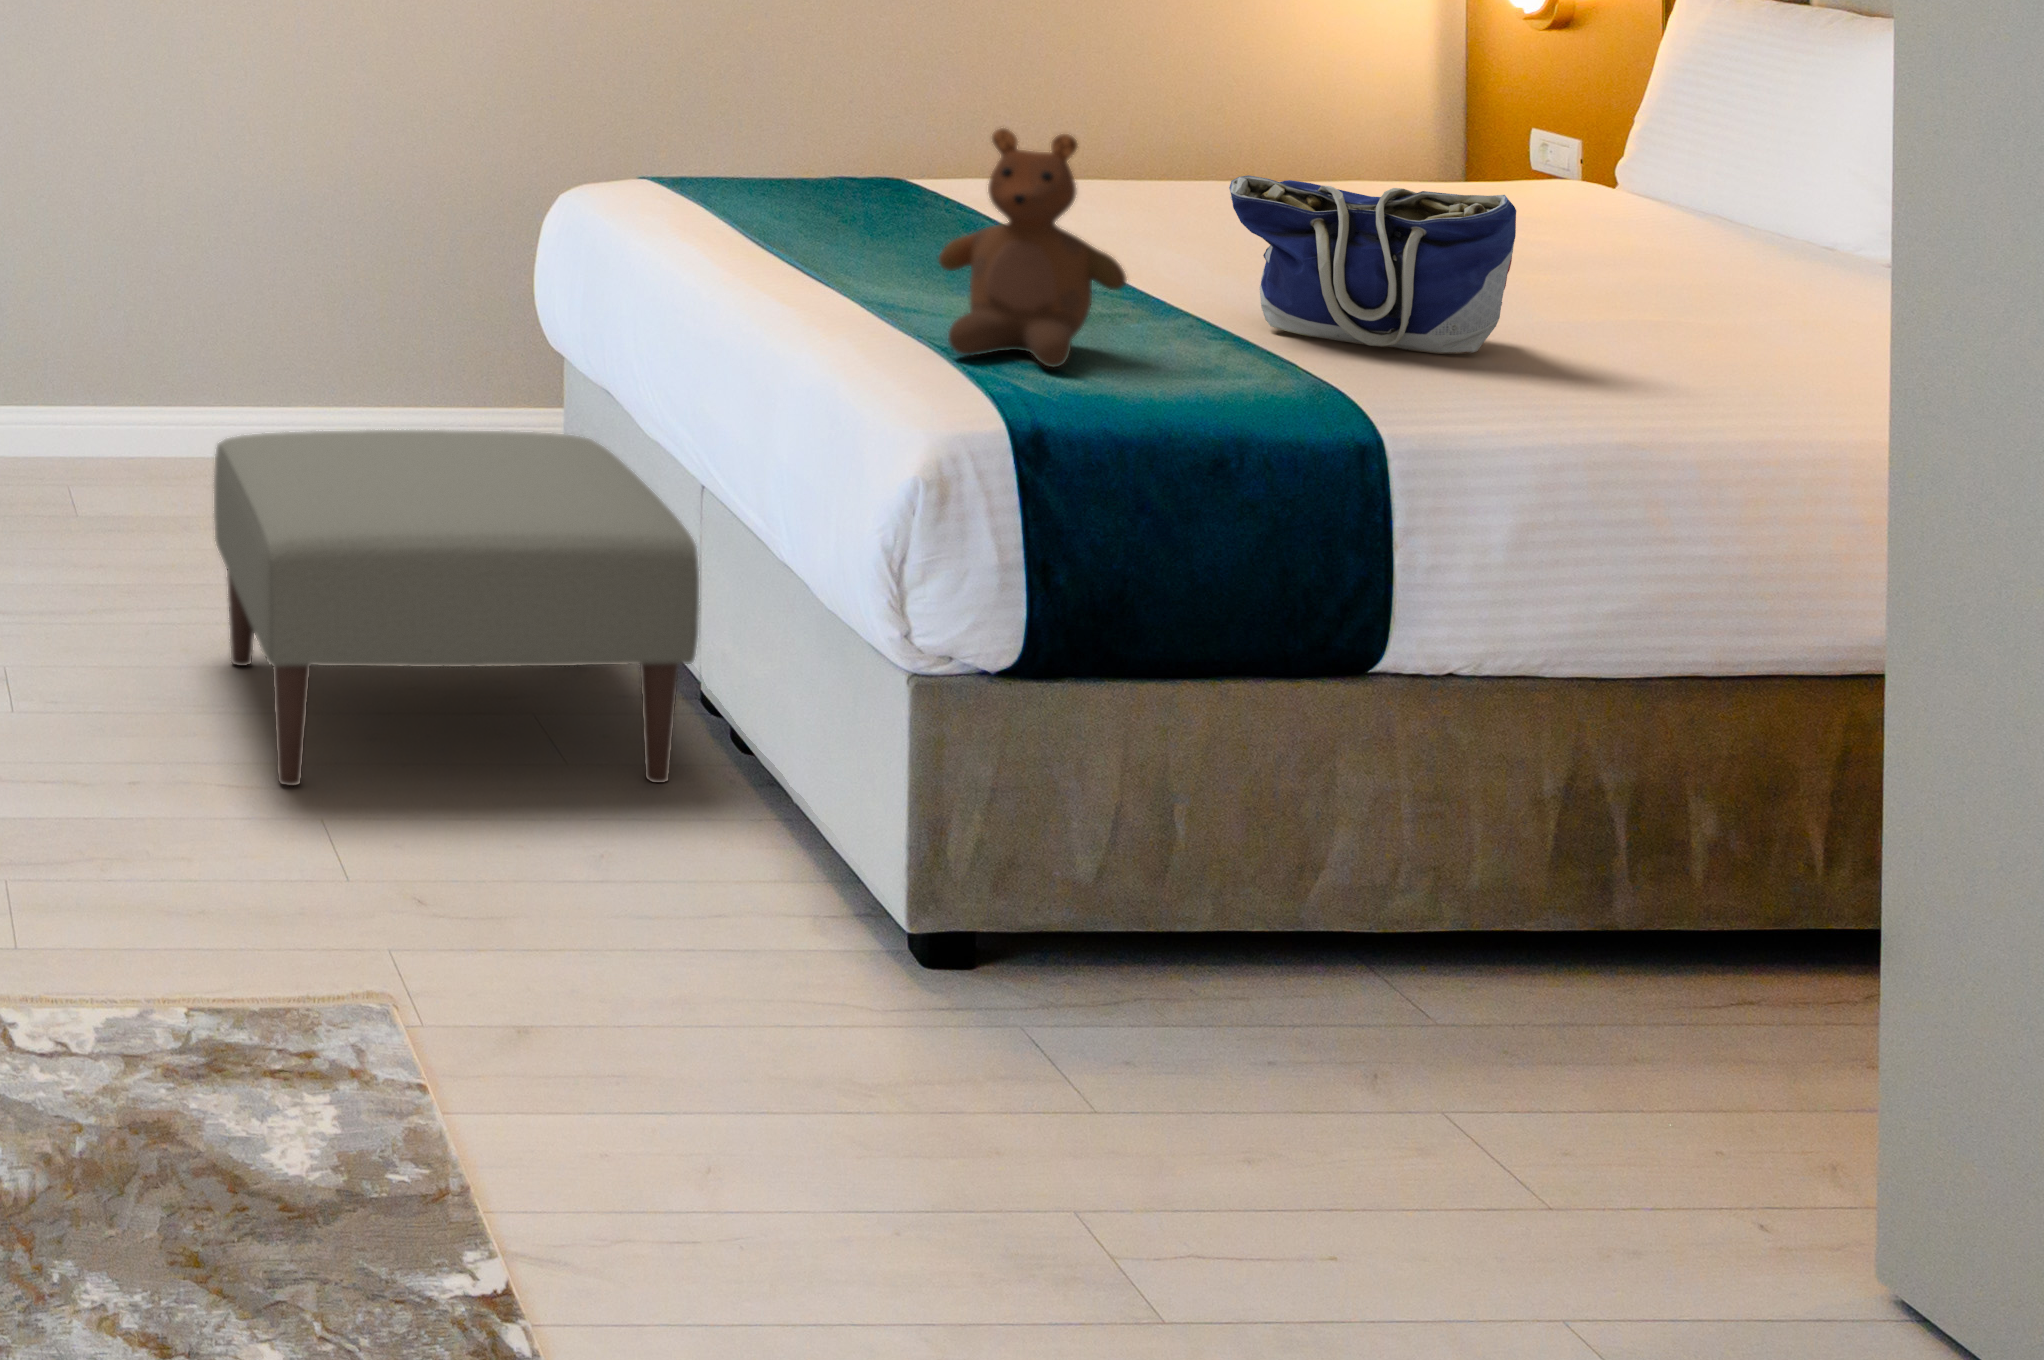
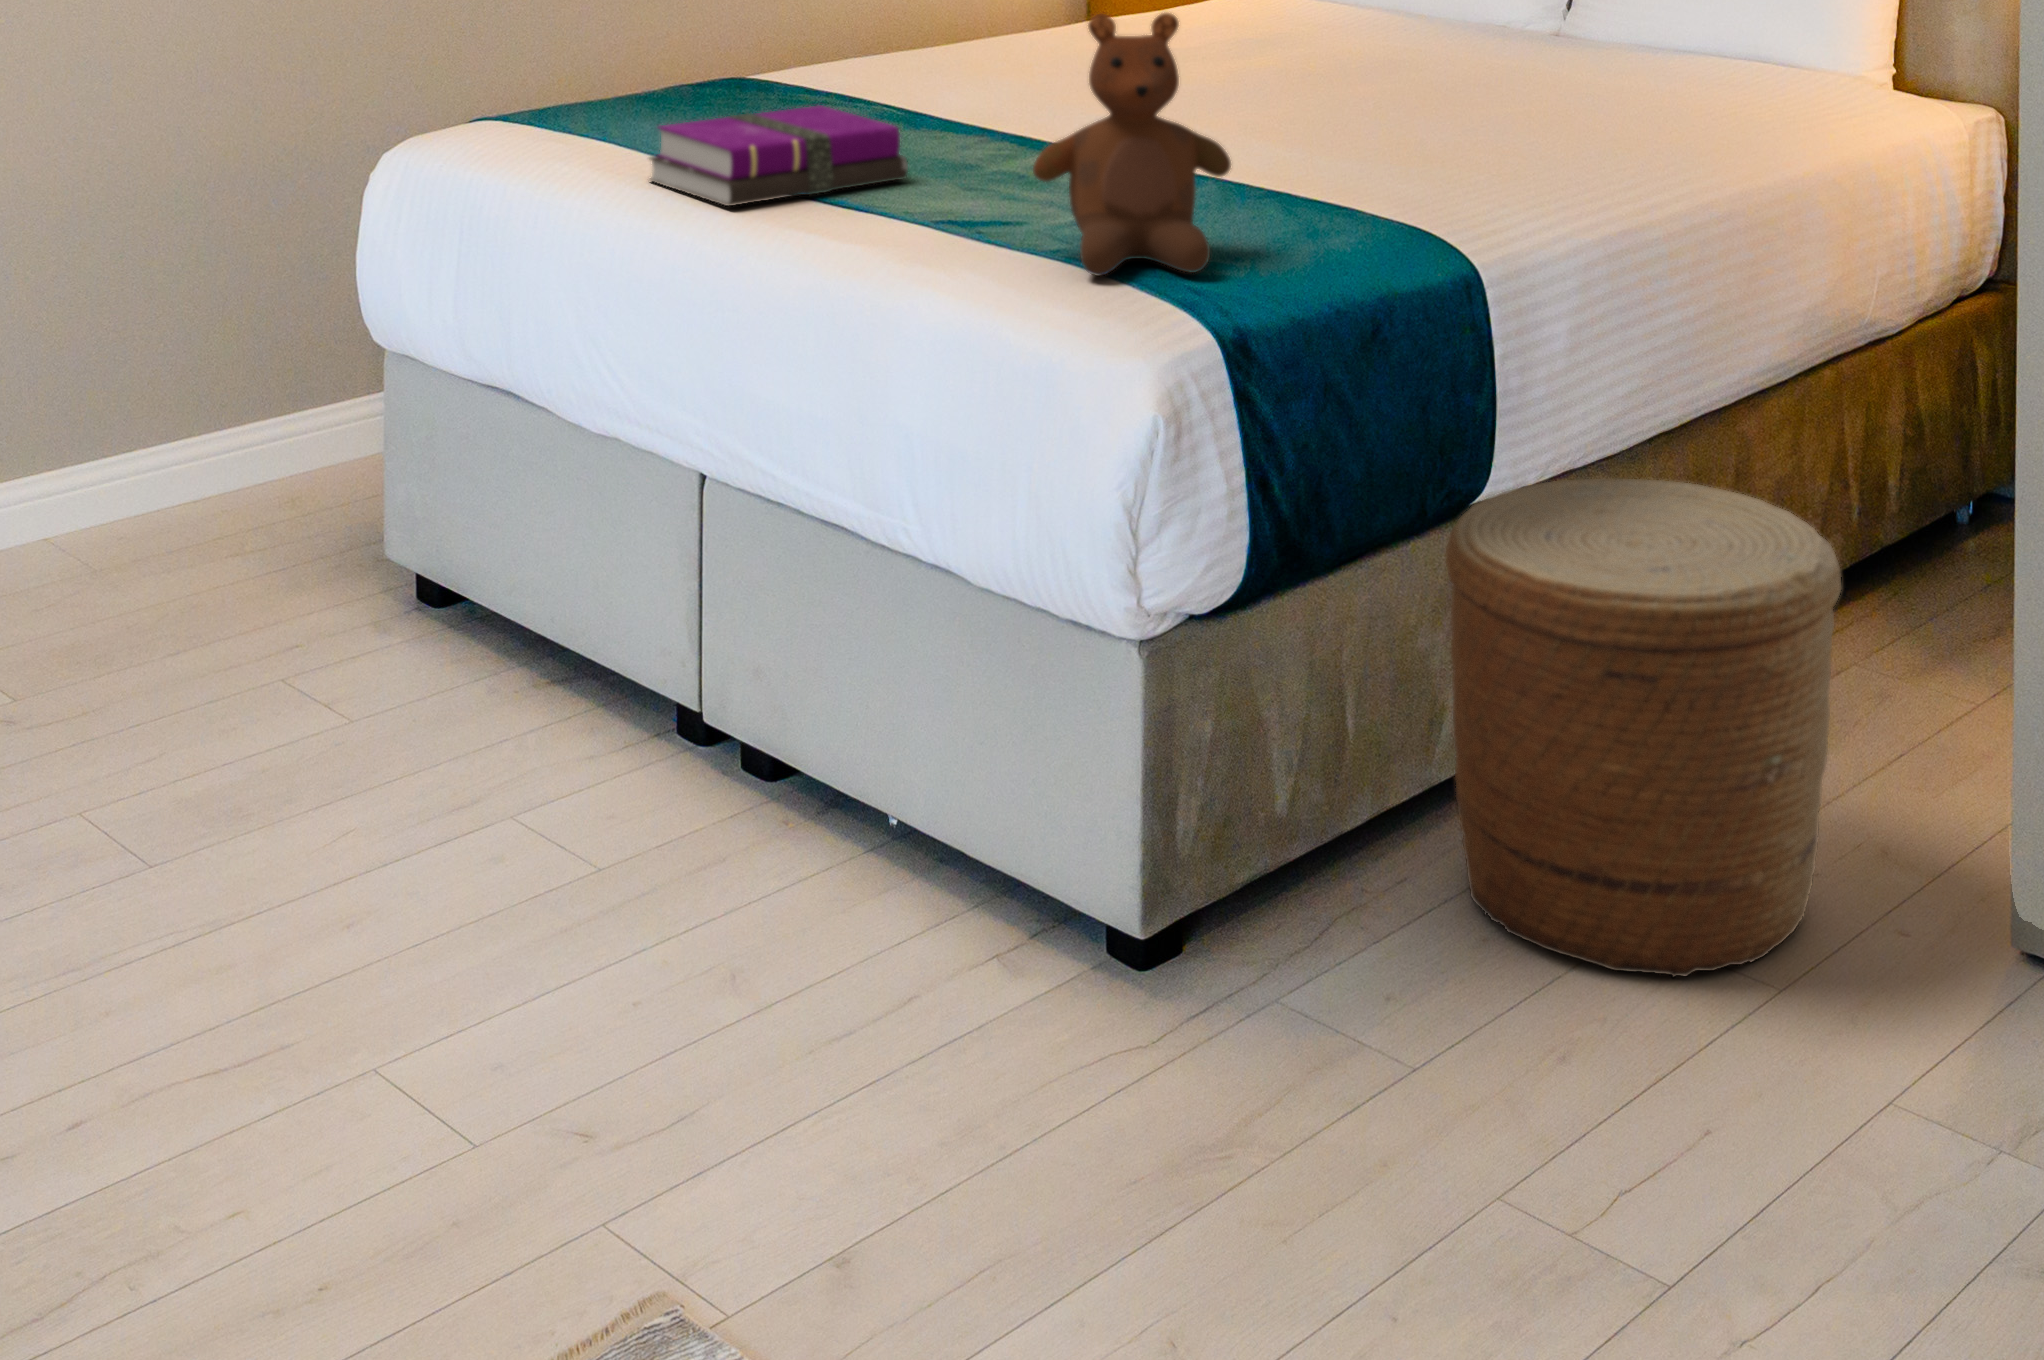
tote bag: present [1229,175,1516,354] -> none [1256,27,1523,194]
notebook: none [710,193,922,266] -> present [650,105,908,206]
ottoman: present [214,430,699,786] -> none [26,451,763,1029]
woven basket: none [1250,634,1684,1128] -> present [1446,479,1841,977]

